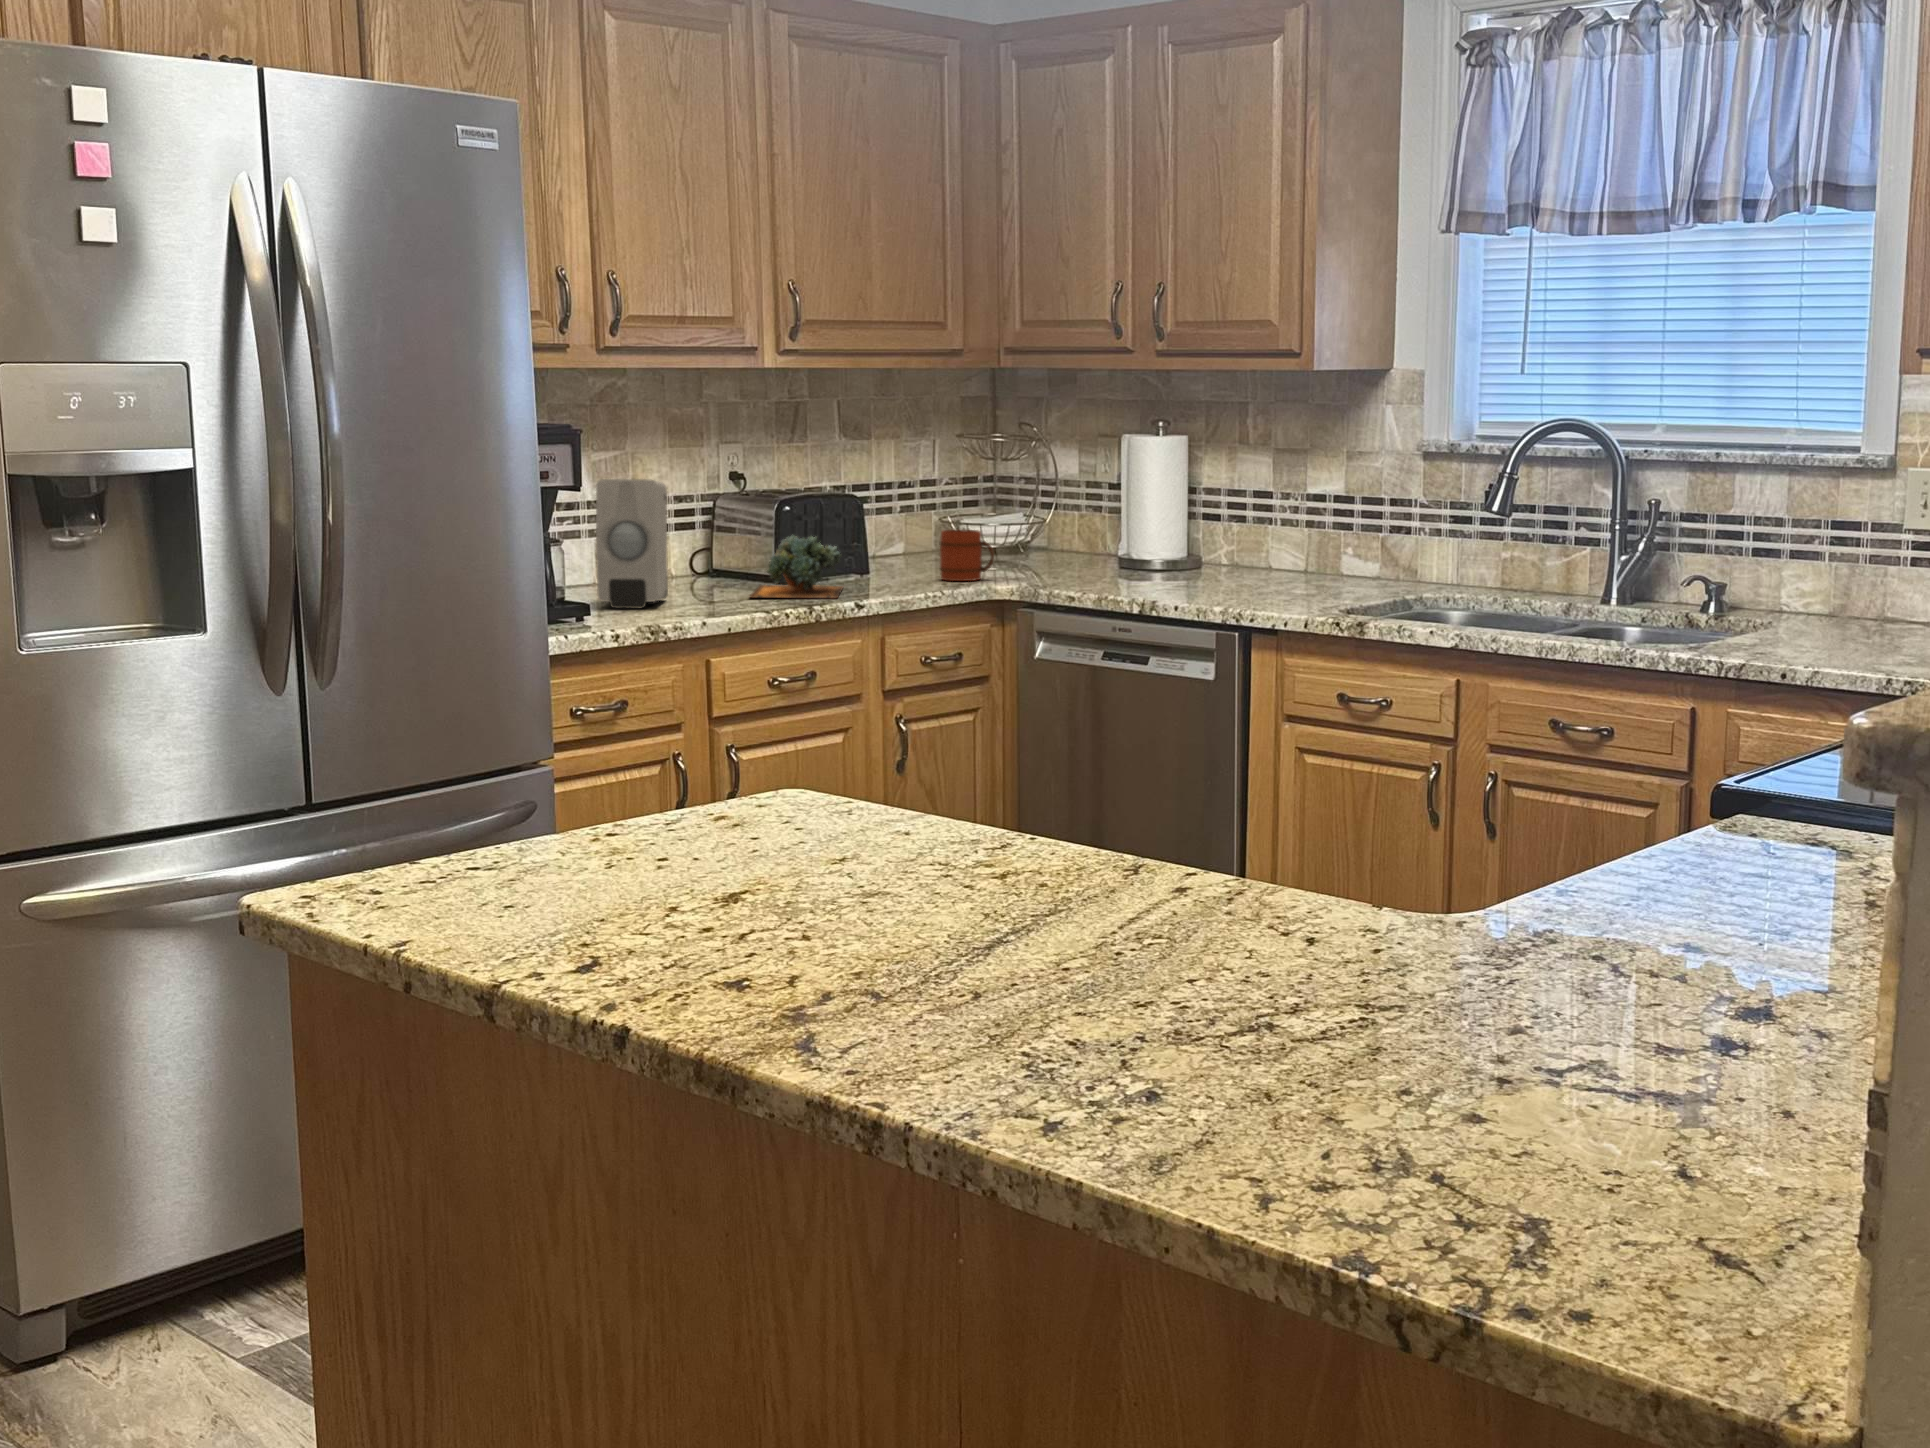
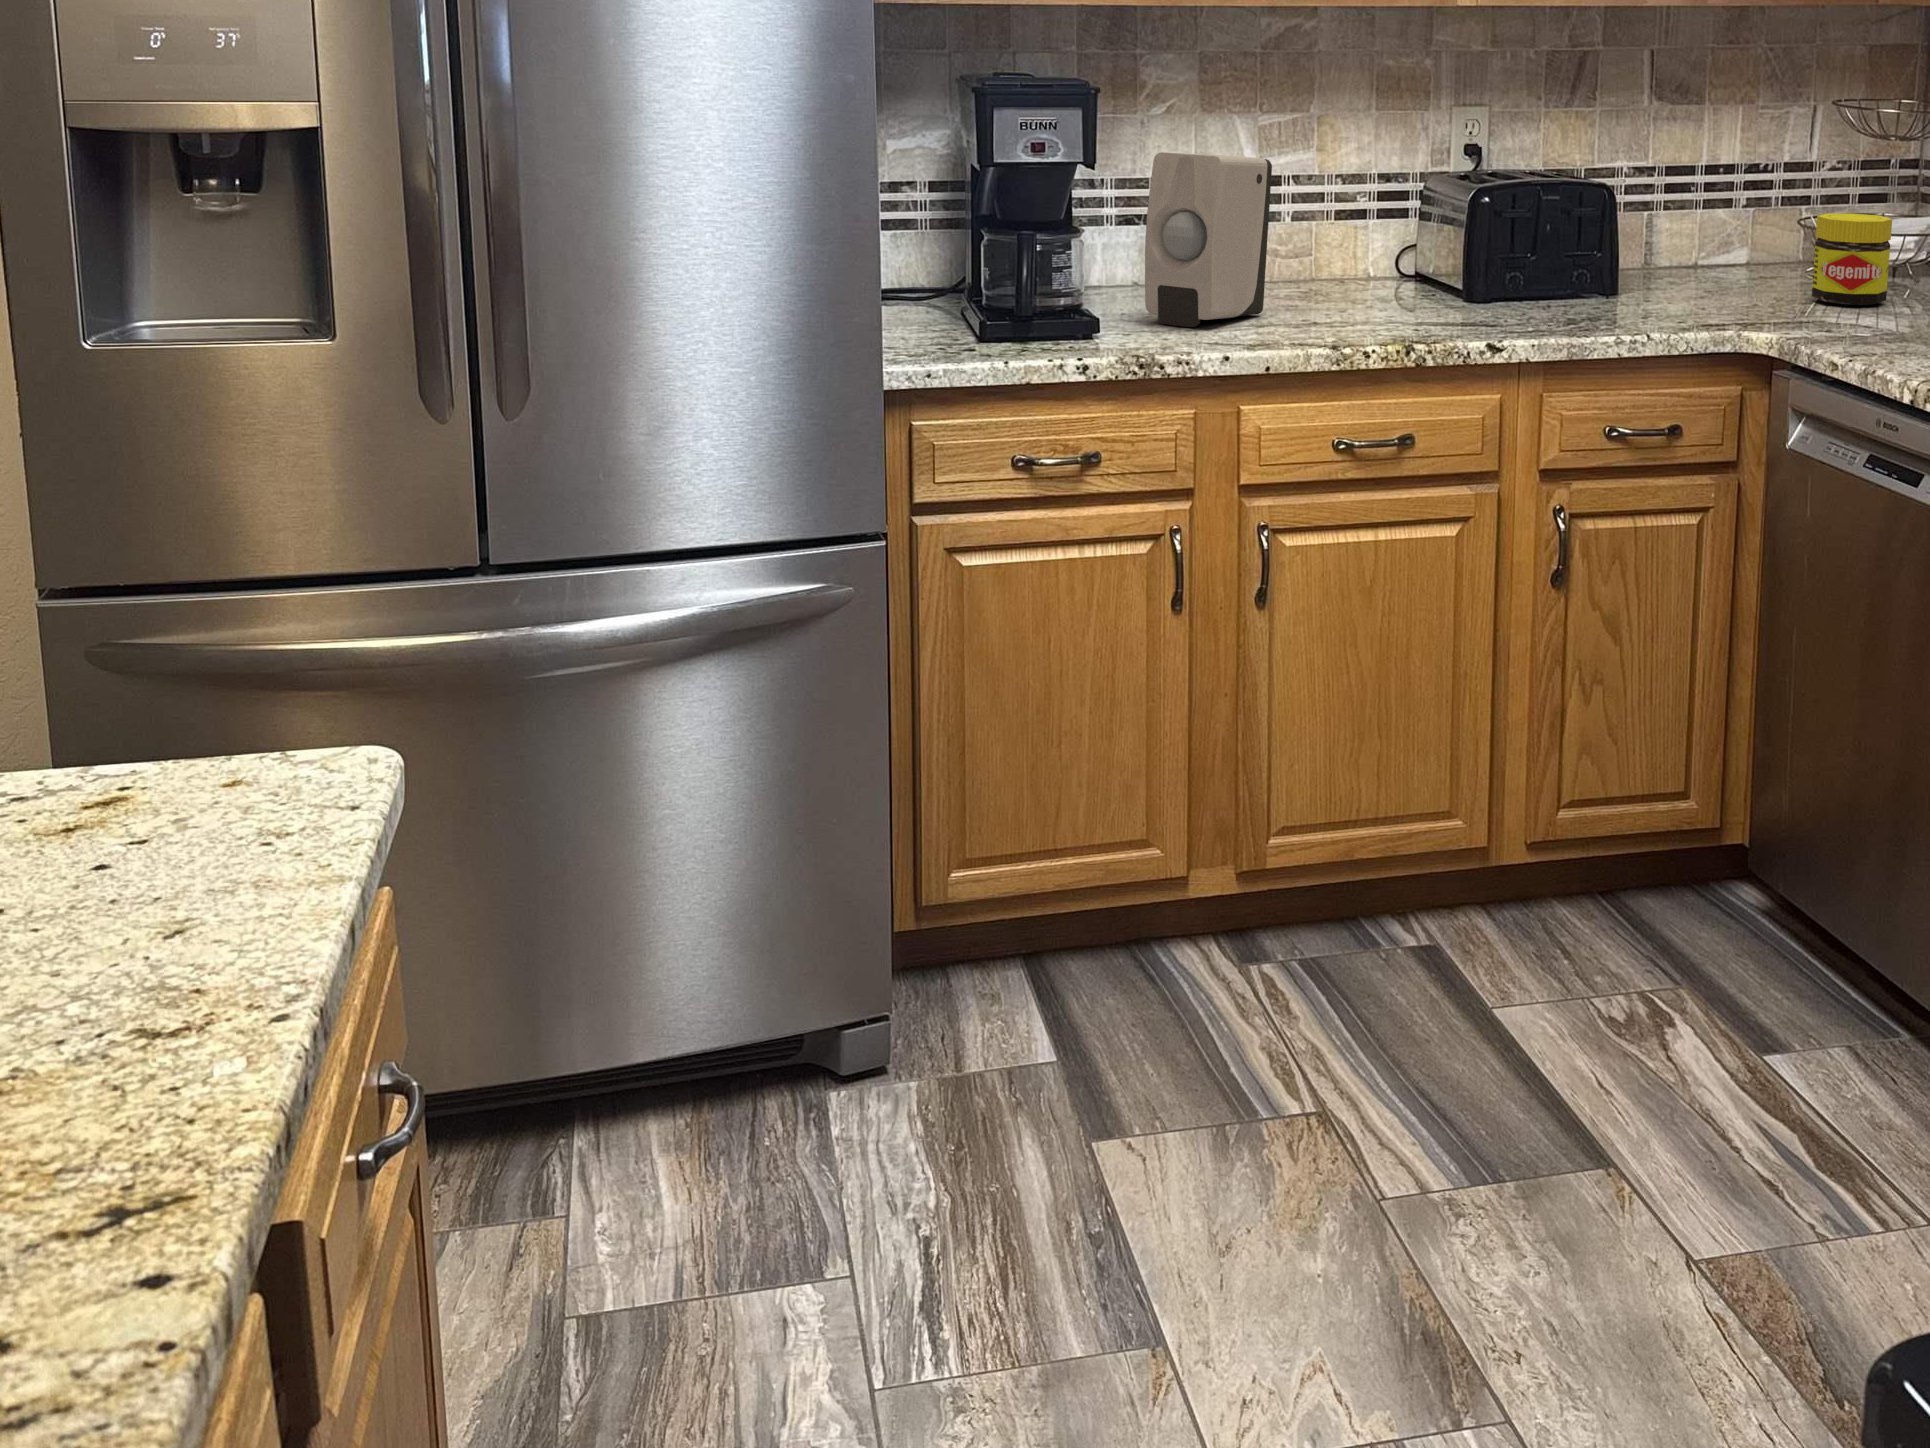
jar: none [989,509,1036,569] -> present [1812,213,1892,305]
mug: present [940,530,994,581] -> none [1692,243,1773,321]
succulent plant: present [750,535,843,598] -> none [1360,238,1533,335]

